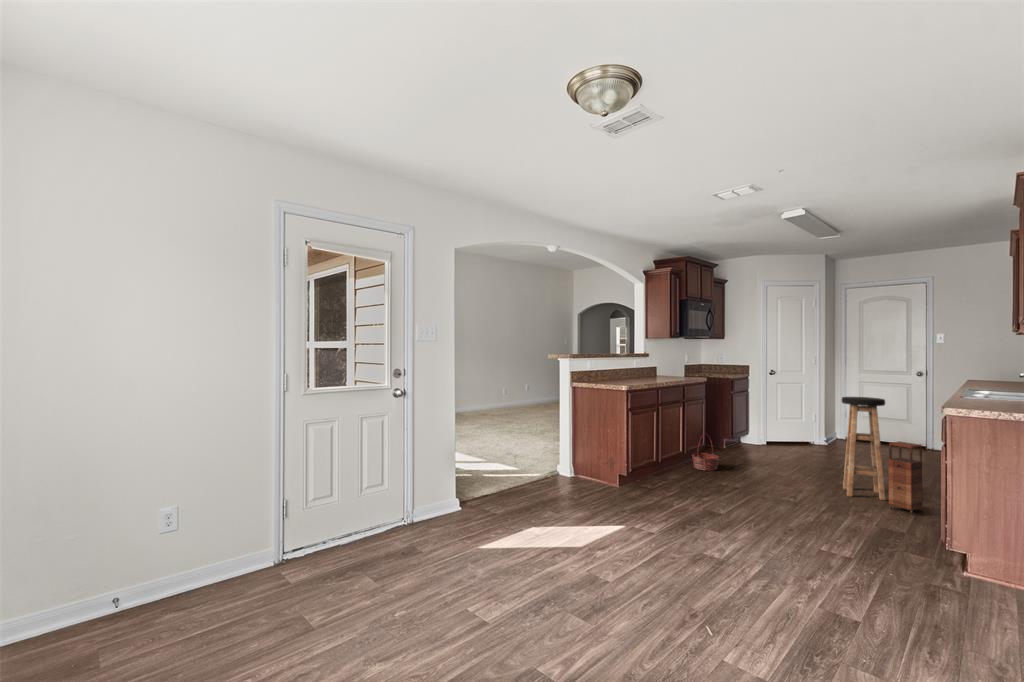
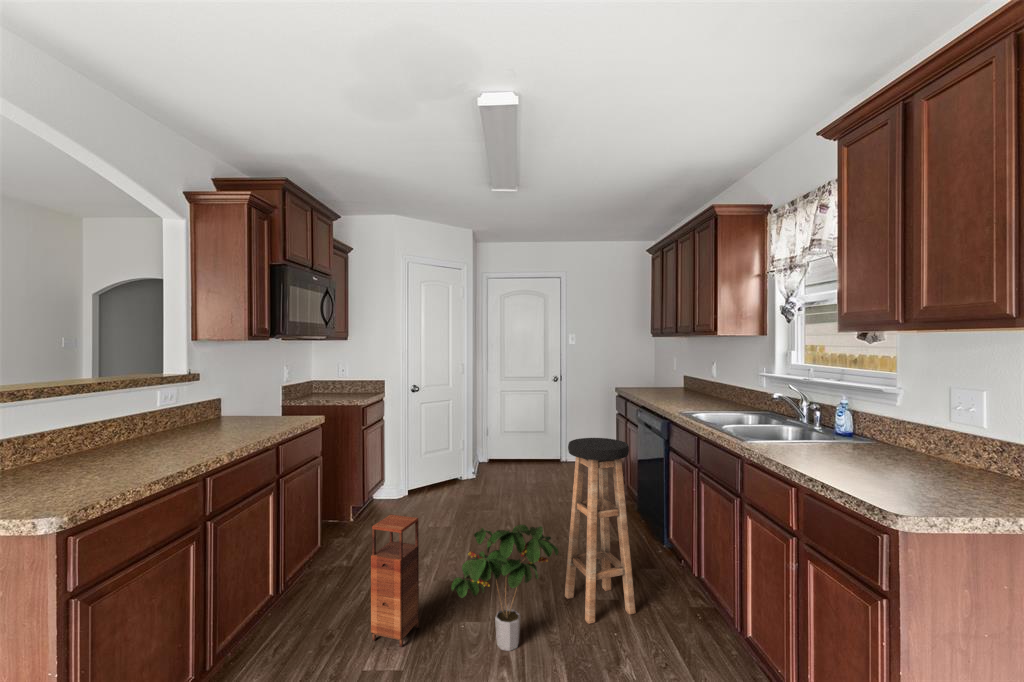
potted plant: none [761,431,823,491] -> present [451,525,559,651]
basket: present [692,433,719,471] -> none [298,544,359,634]
storage cabinet: present [888,442,922,514] -> present [371,514,419,647]

